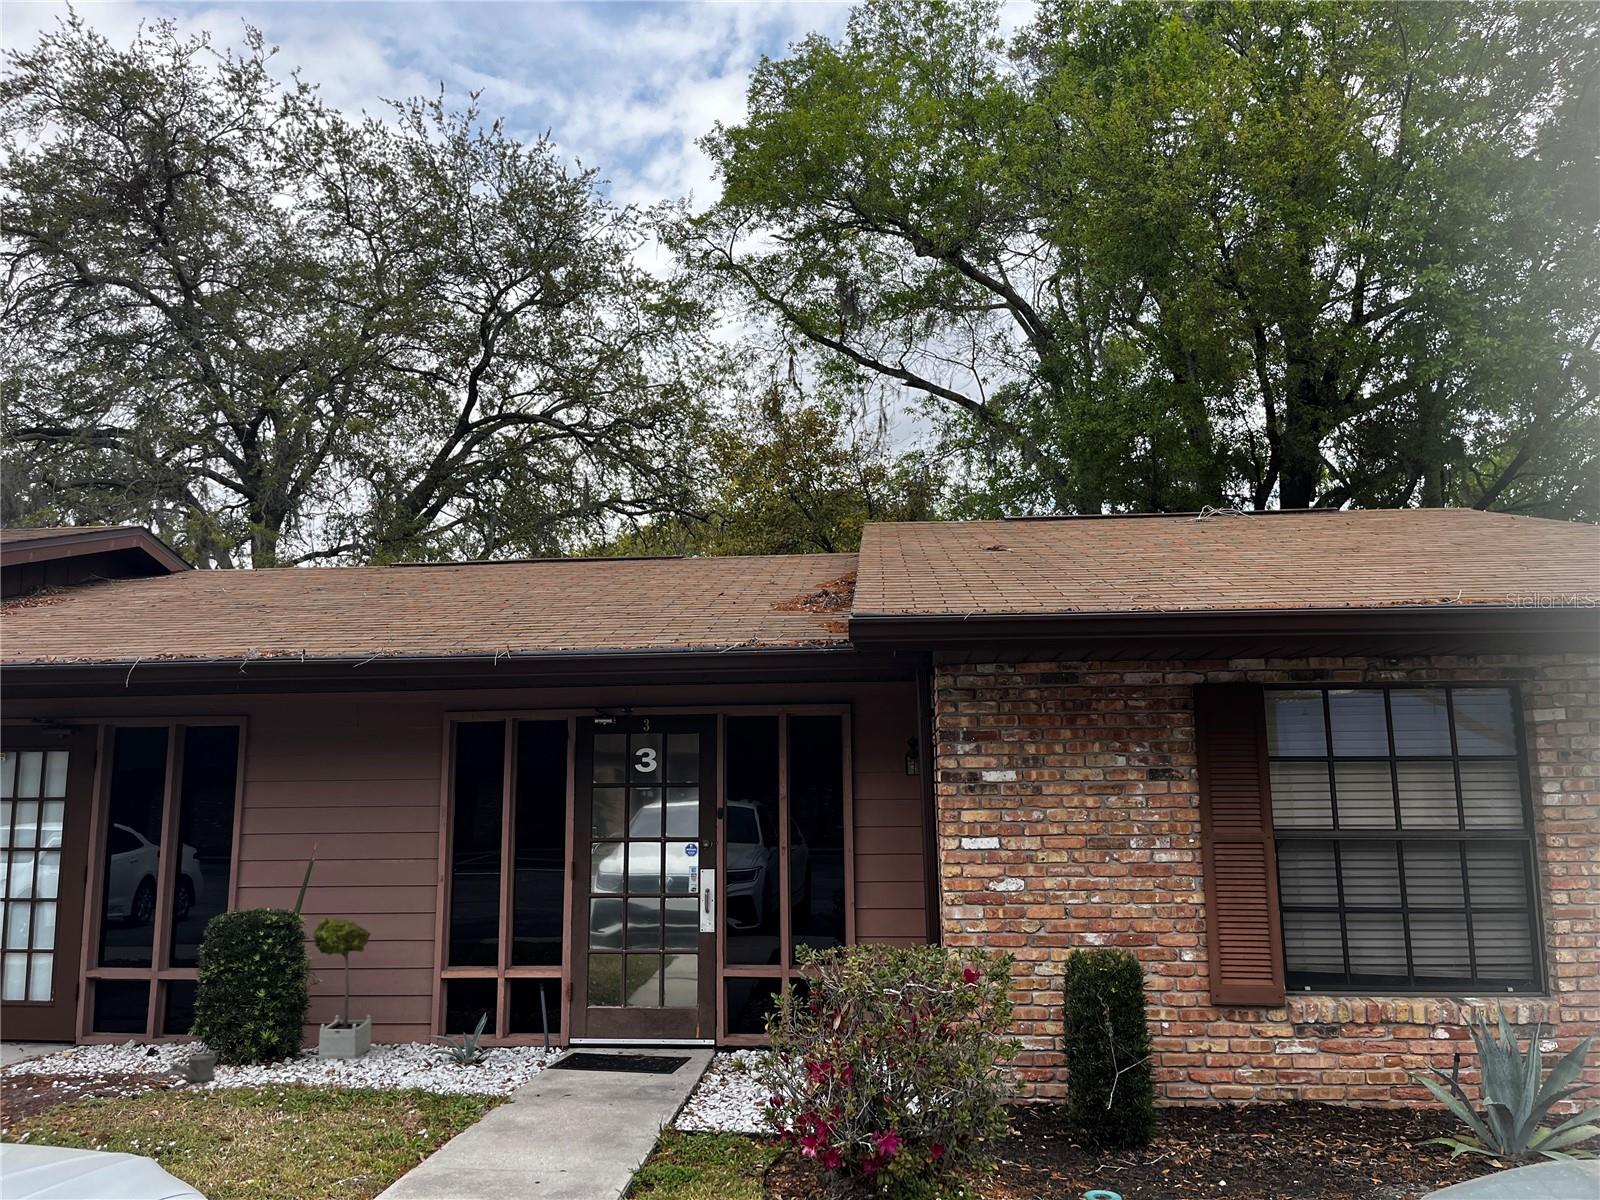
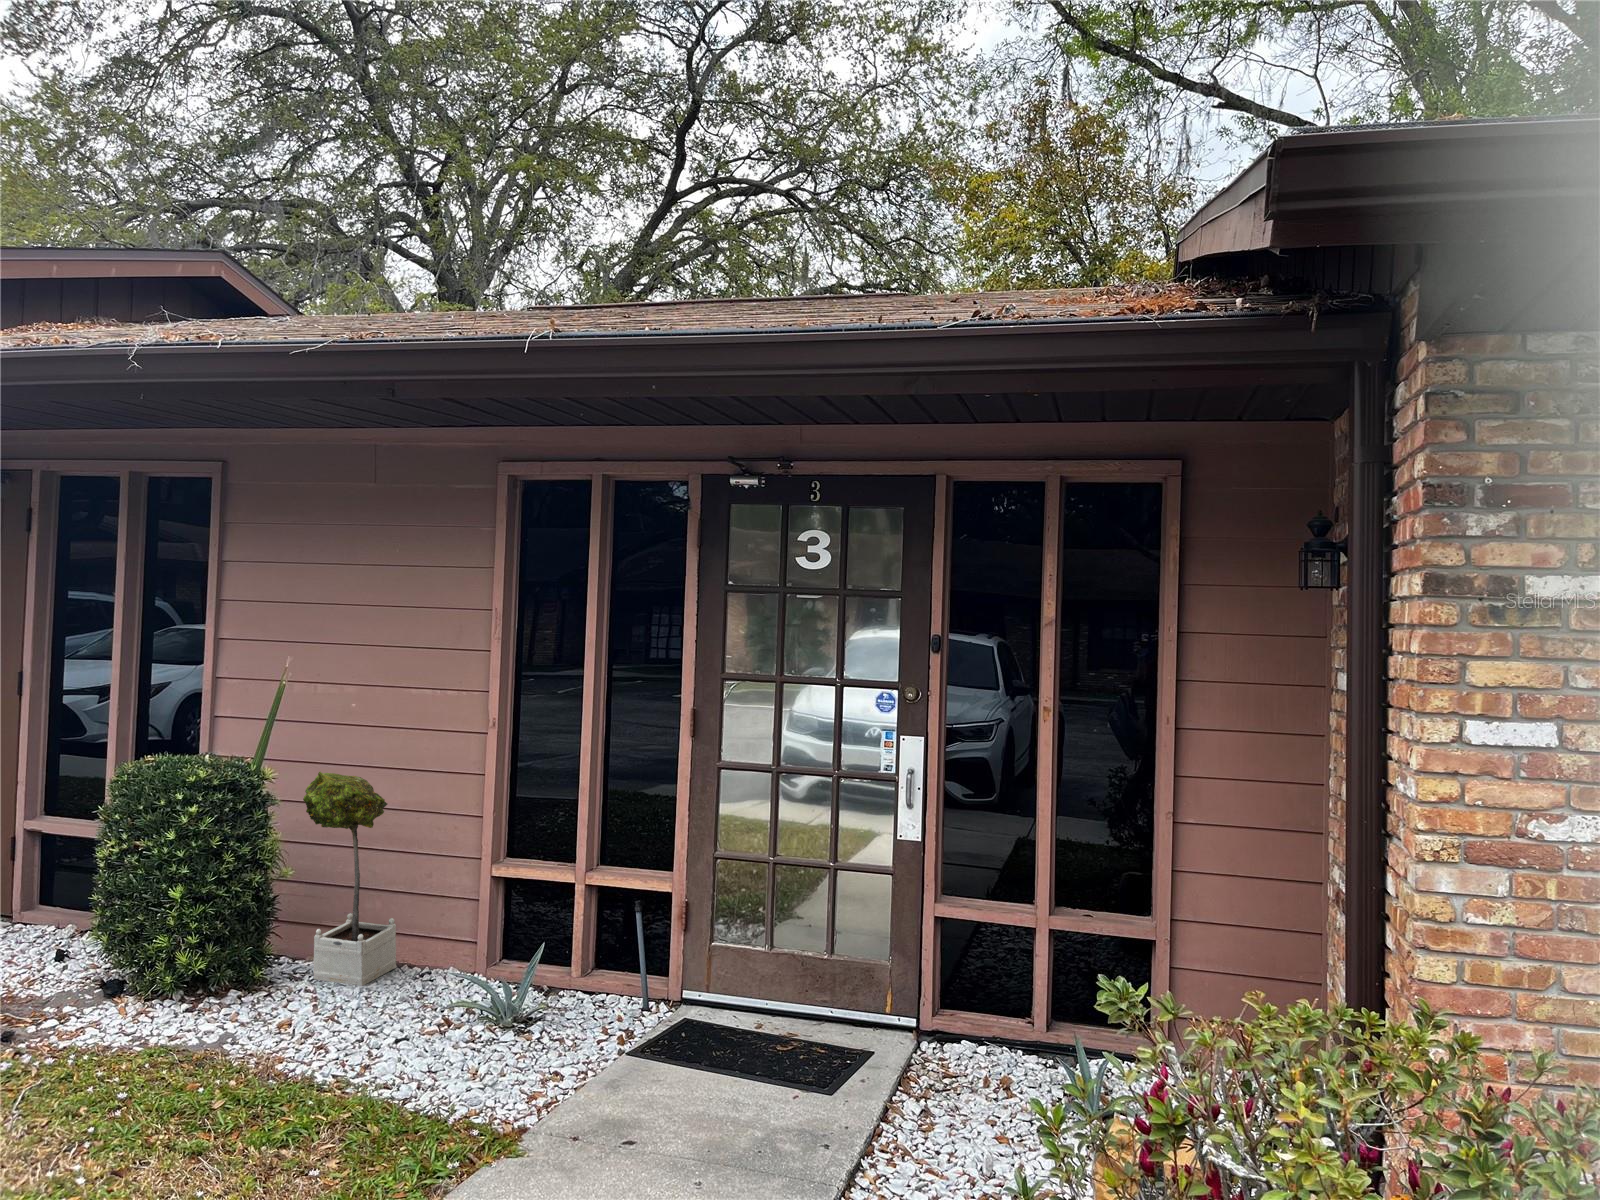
watering can: present [172,1051,219,1083] -> none [63,960,156,1012]

